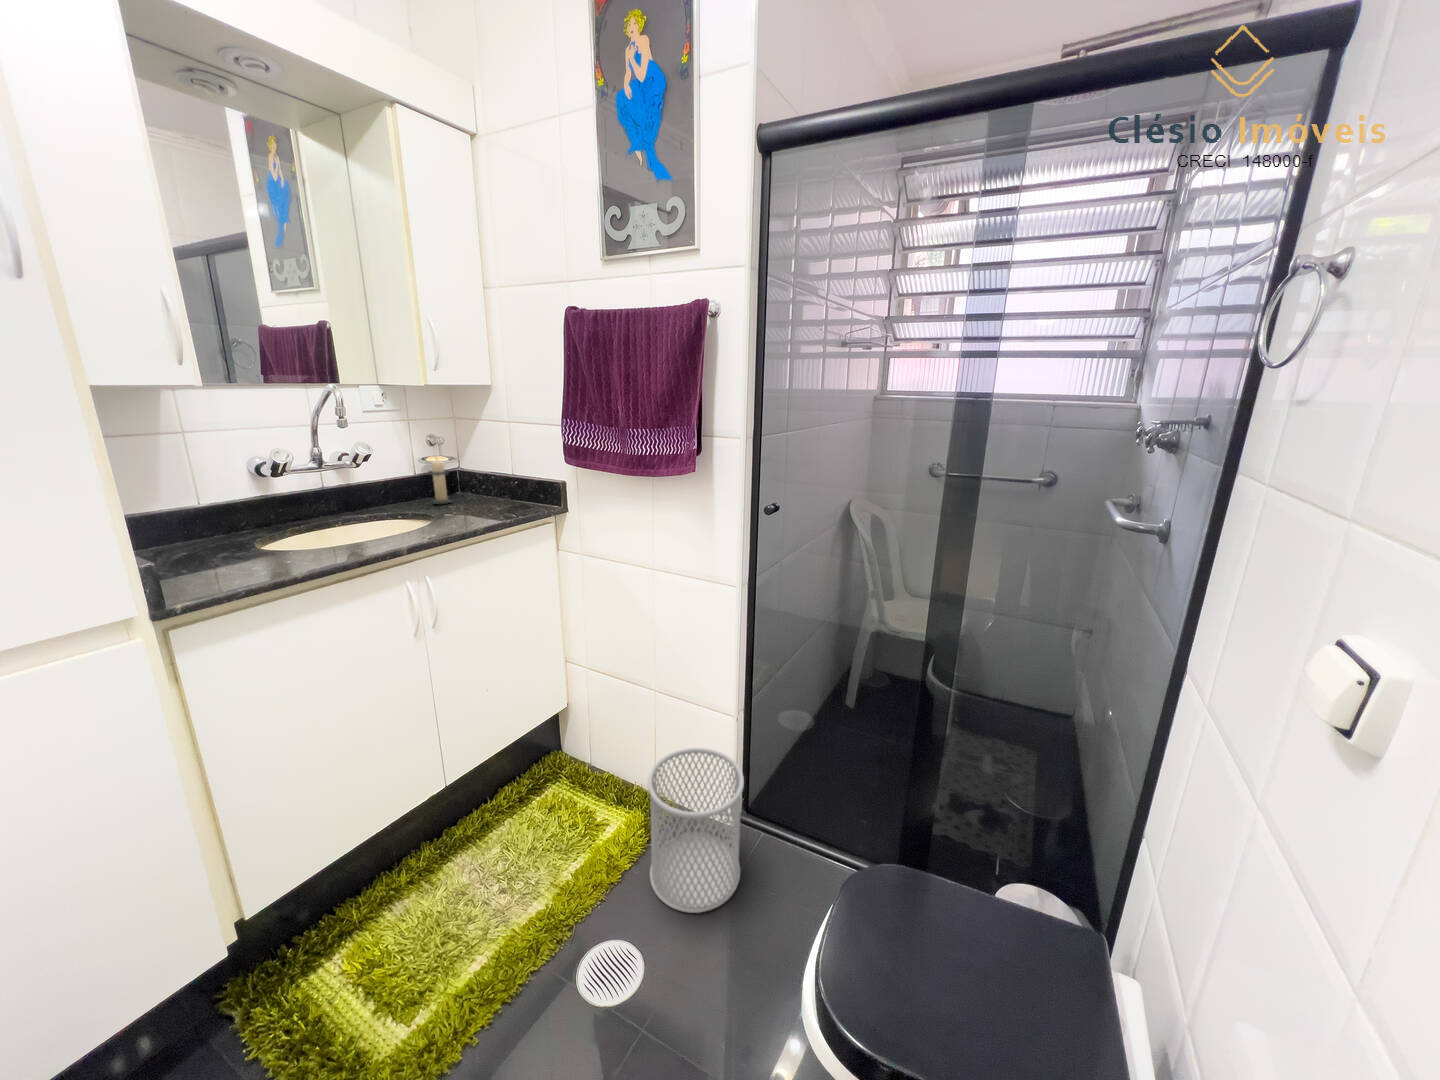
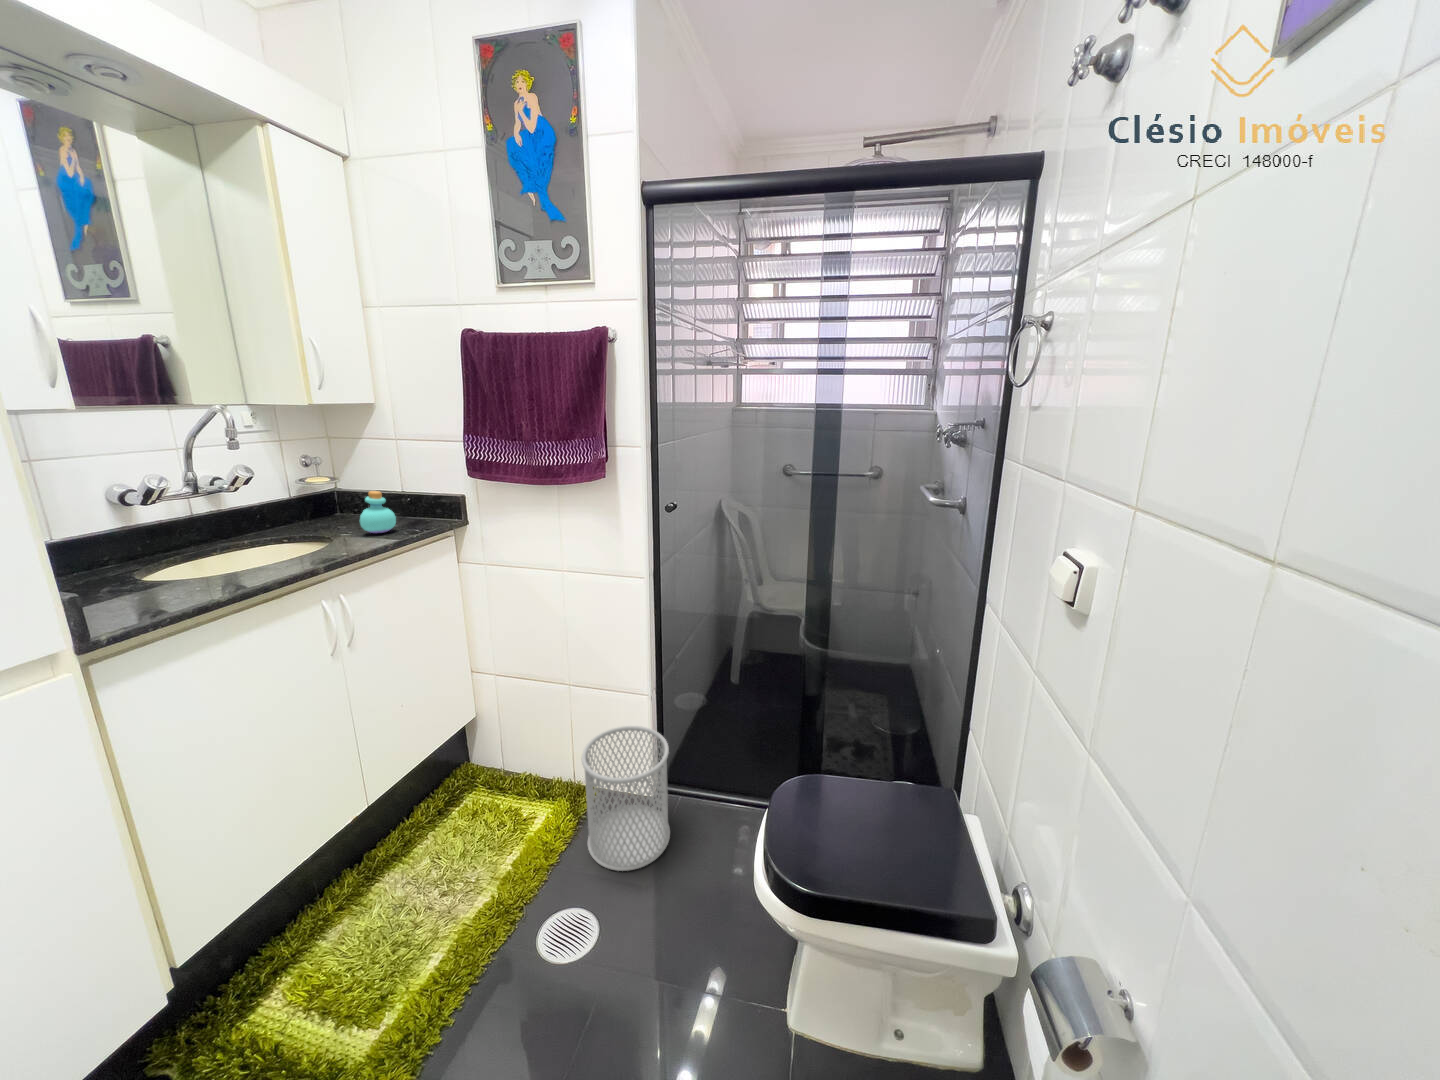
candle: present [428,459,451,504] -> none [307,477,341,527]
perfume bottle: none [461,473,495,516] -> present [360,491,396,533]

